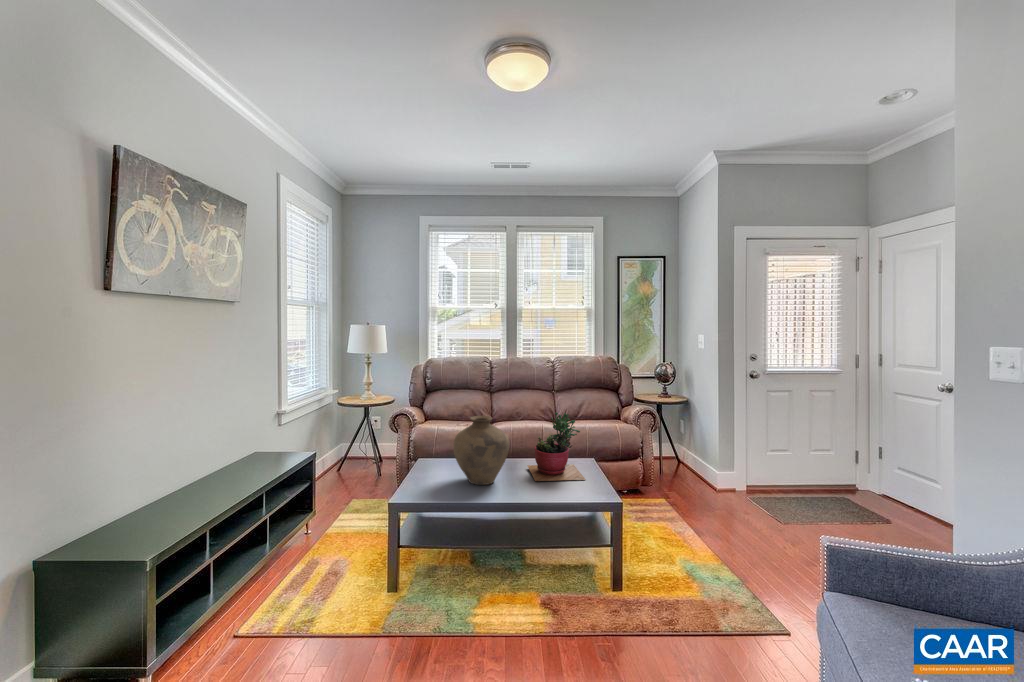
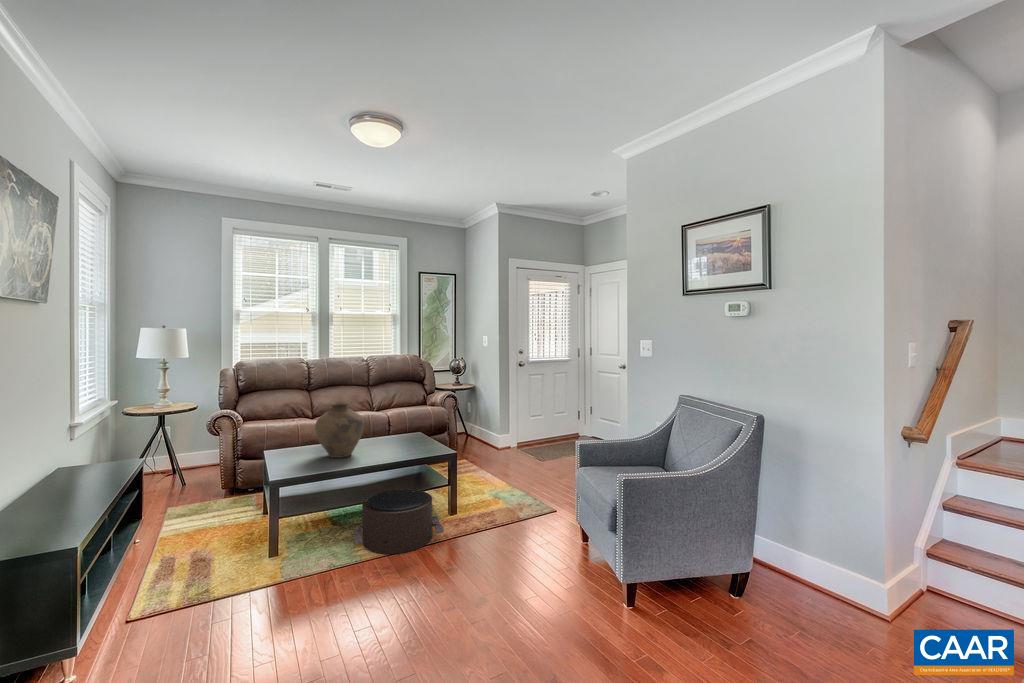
succulent plant: present [528,412,585,481] -> none [371,395,422,450]
pouf: none [467,540,589,642] -> present [354,489,444,554]

